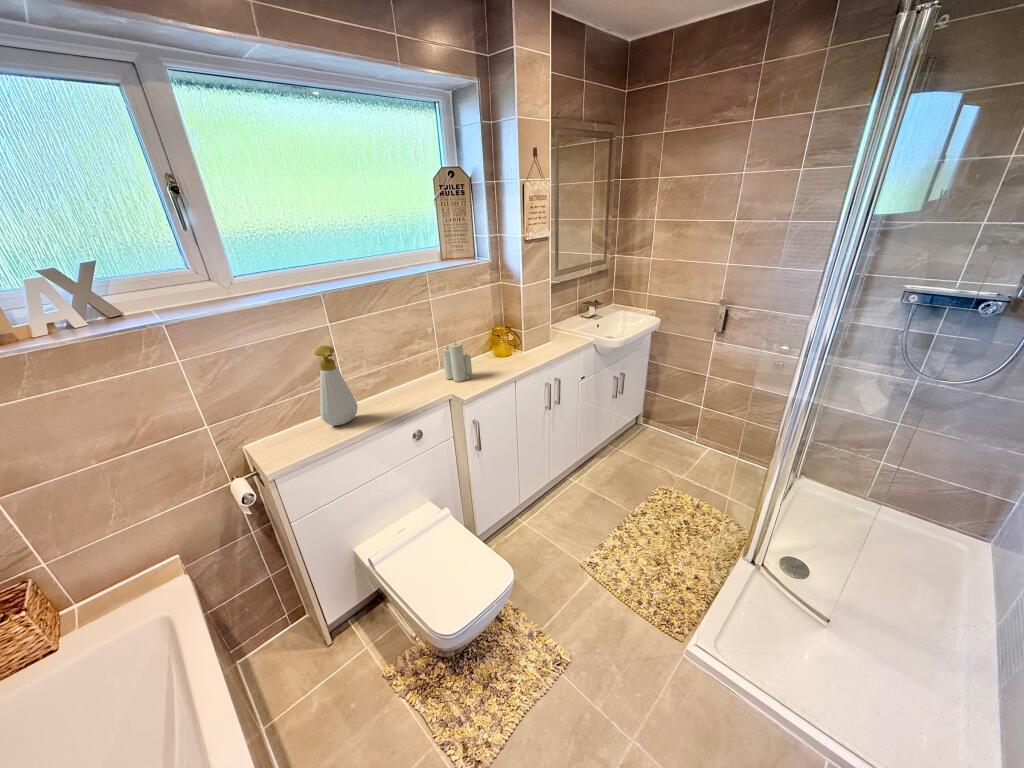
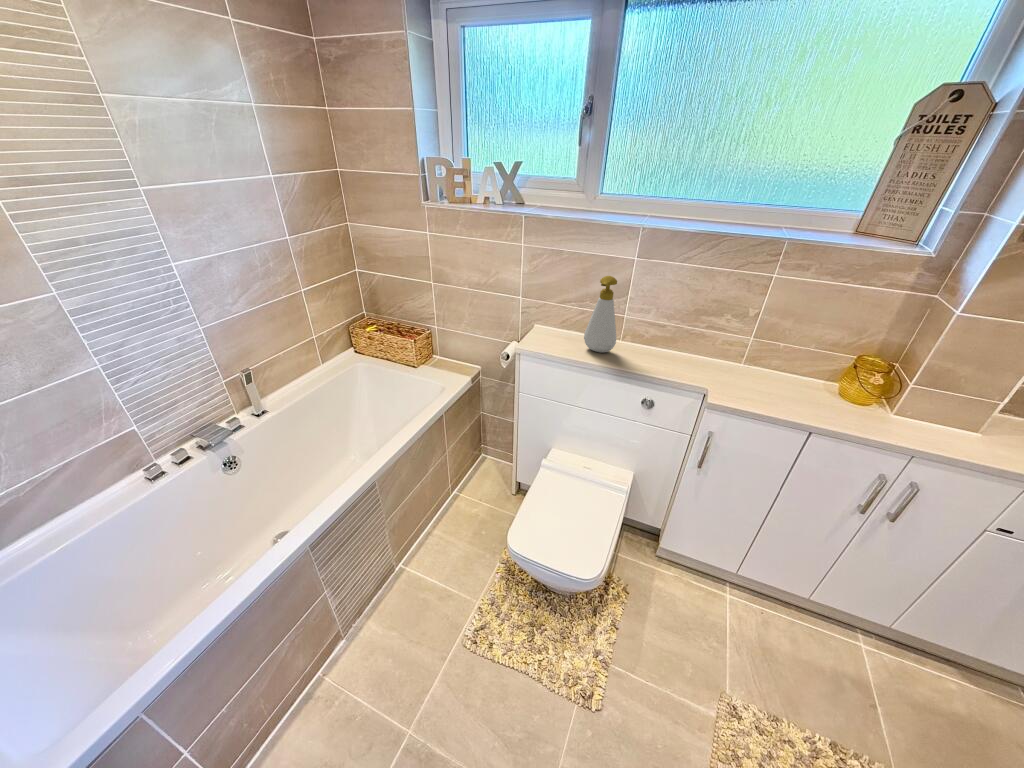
candle: present [442,342,473,382] -> none [730,333,773,390]

